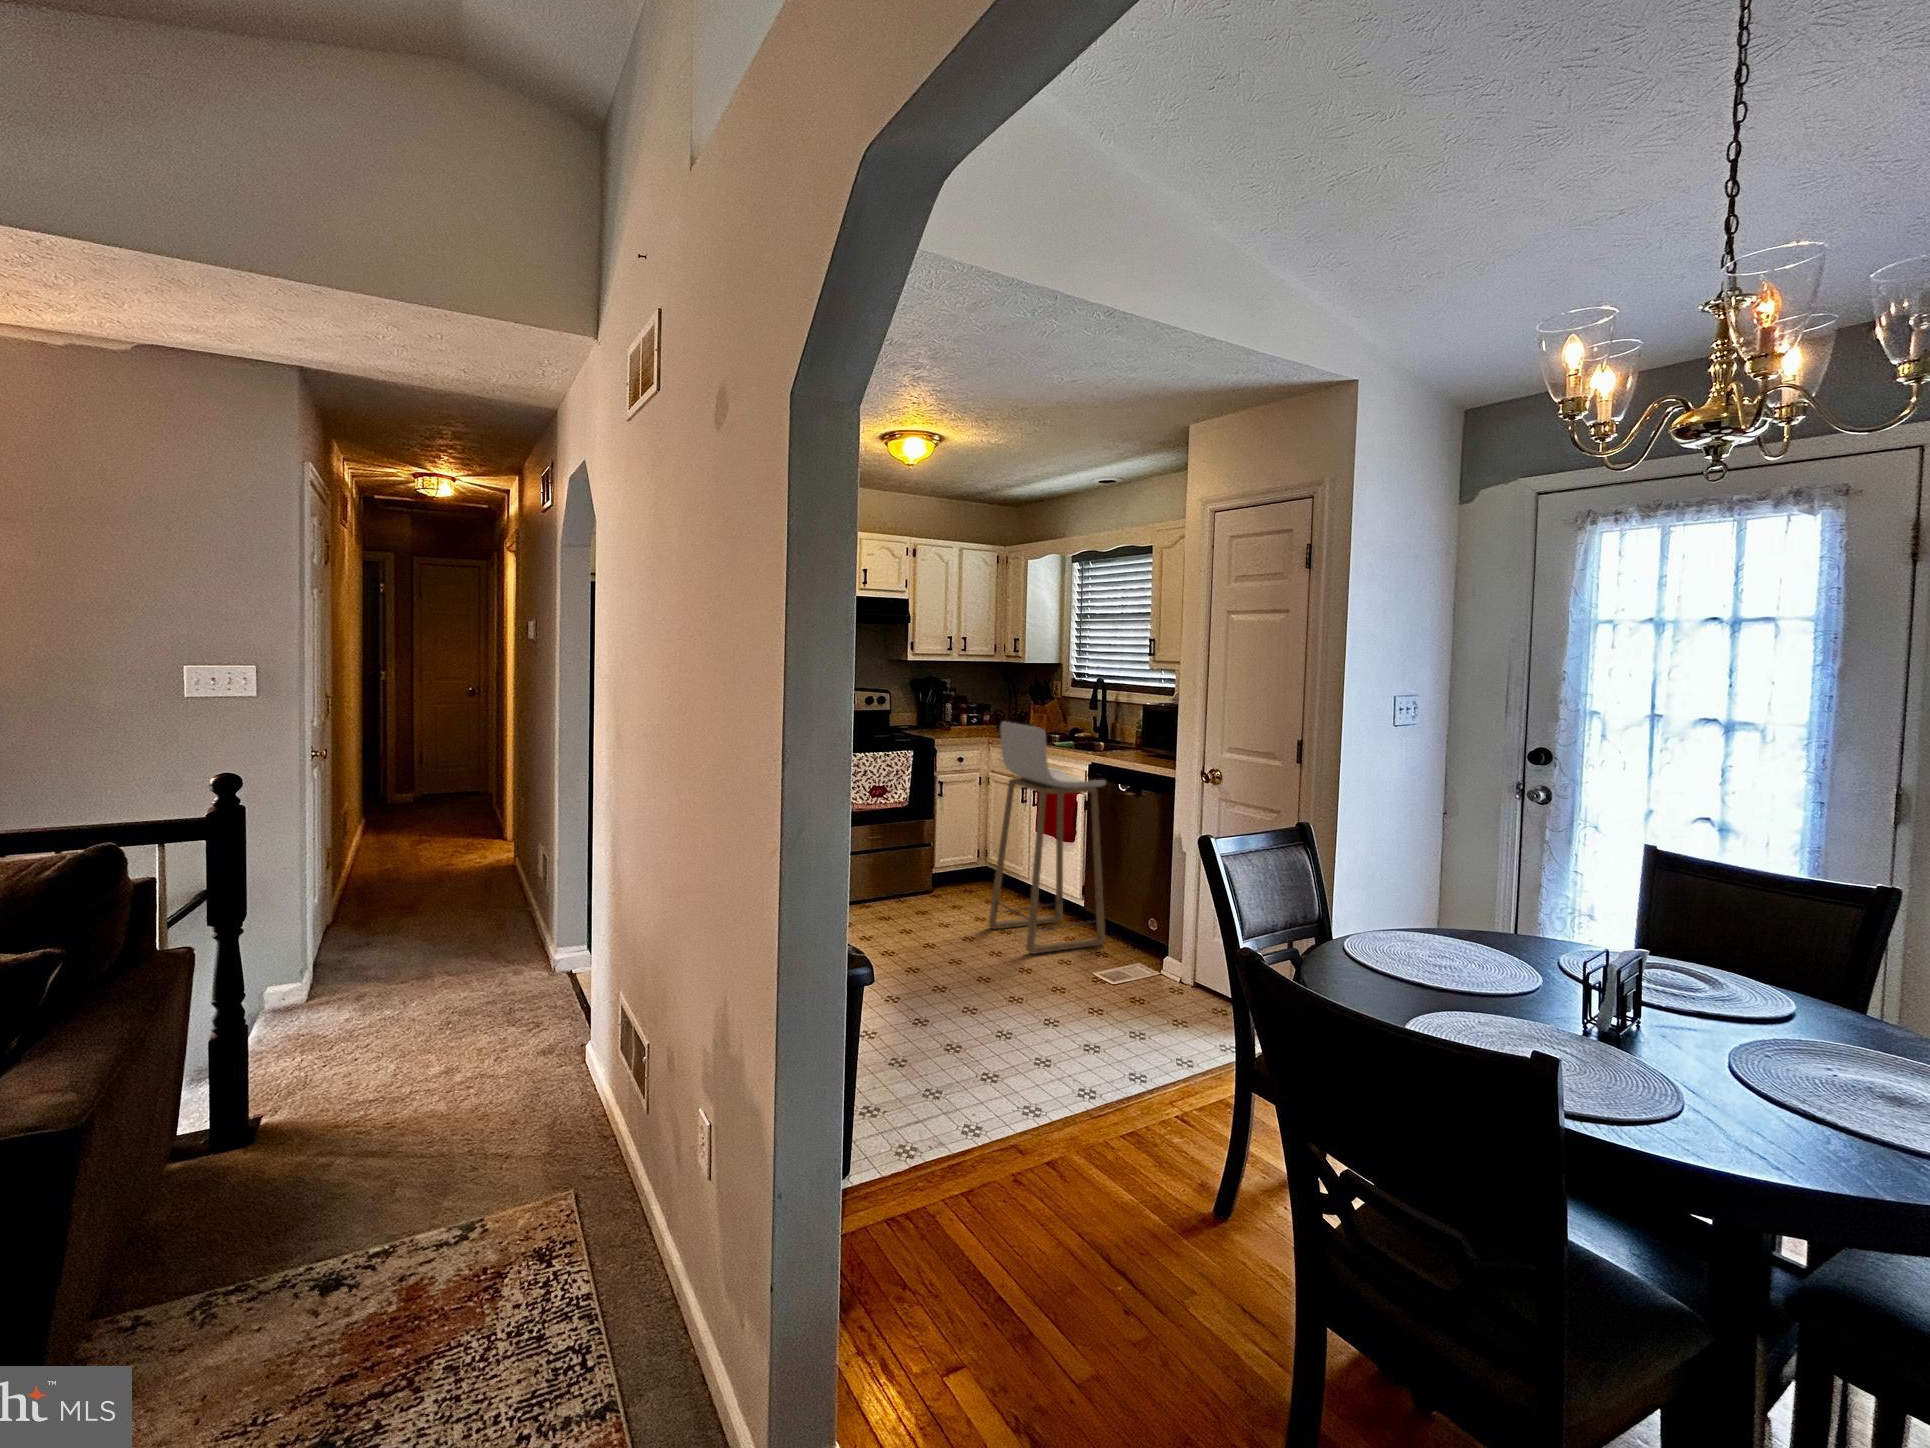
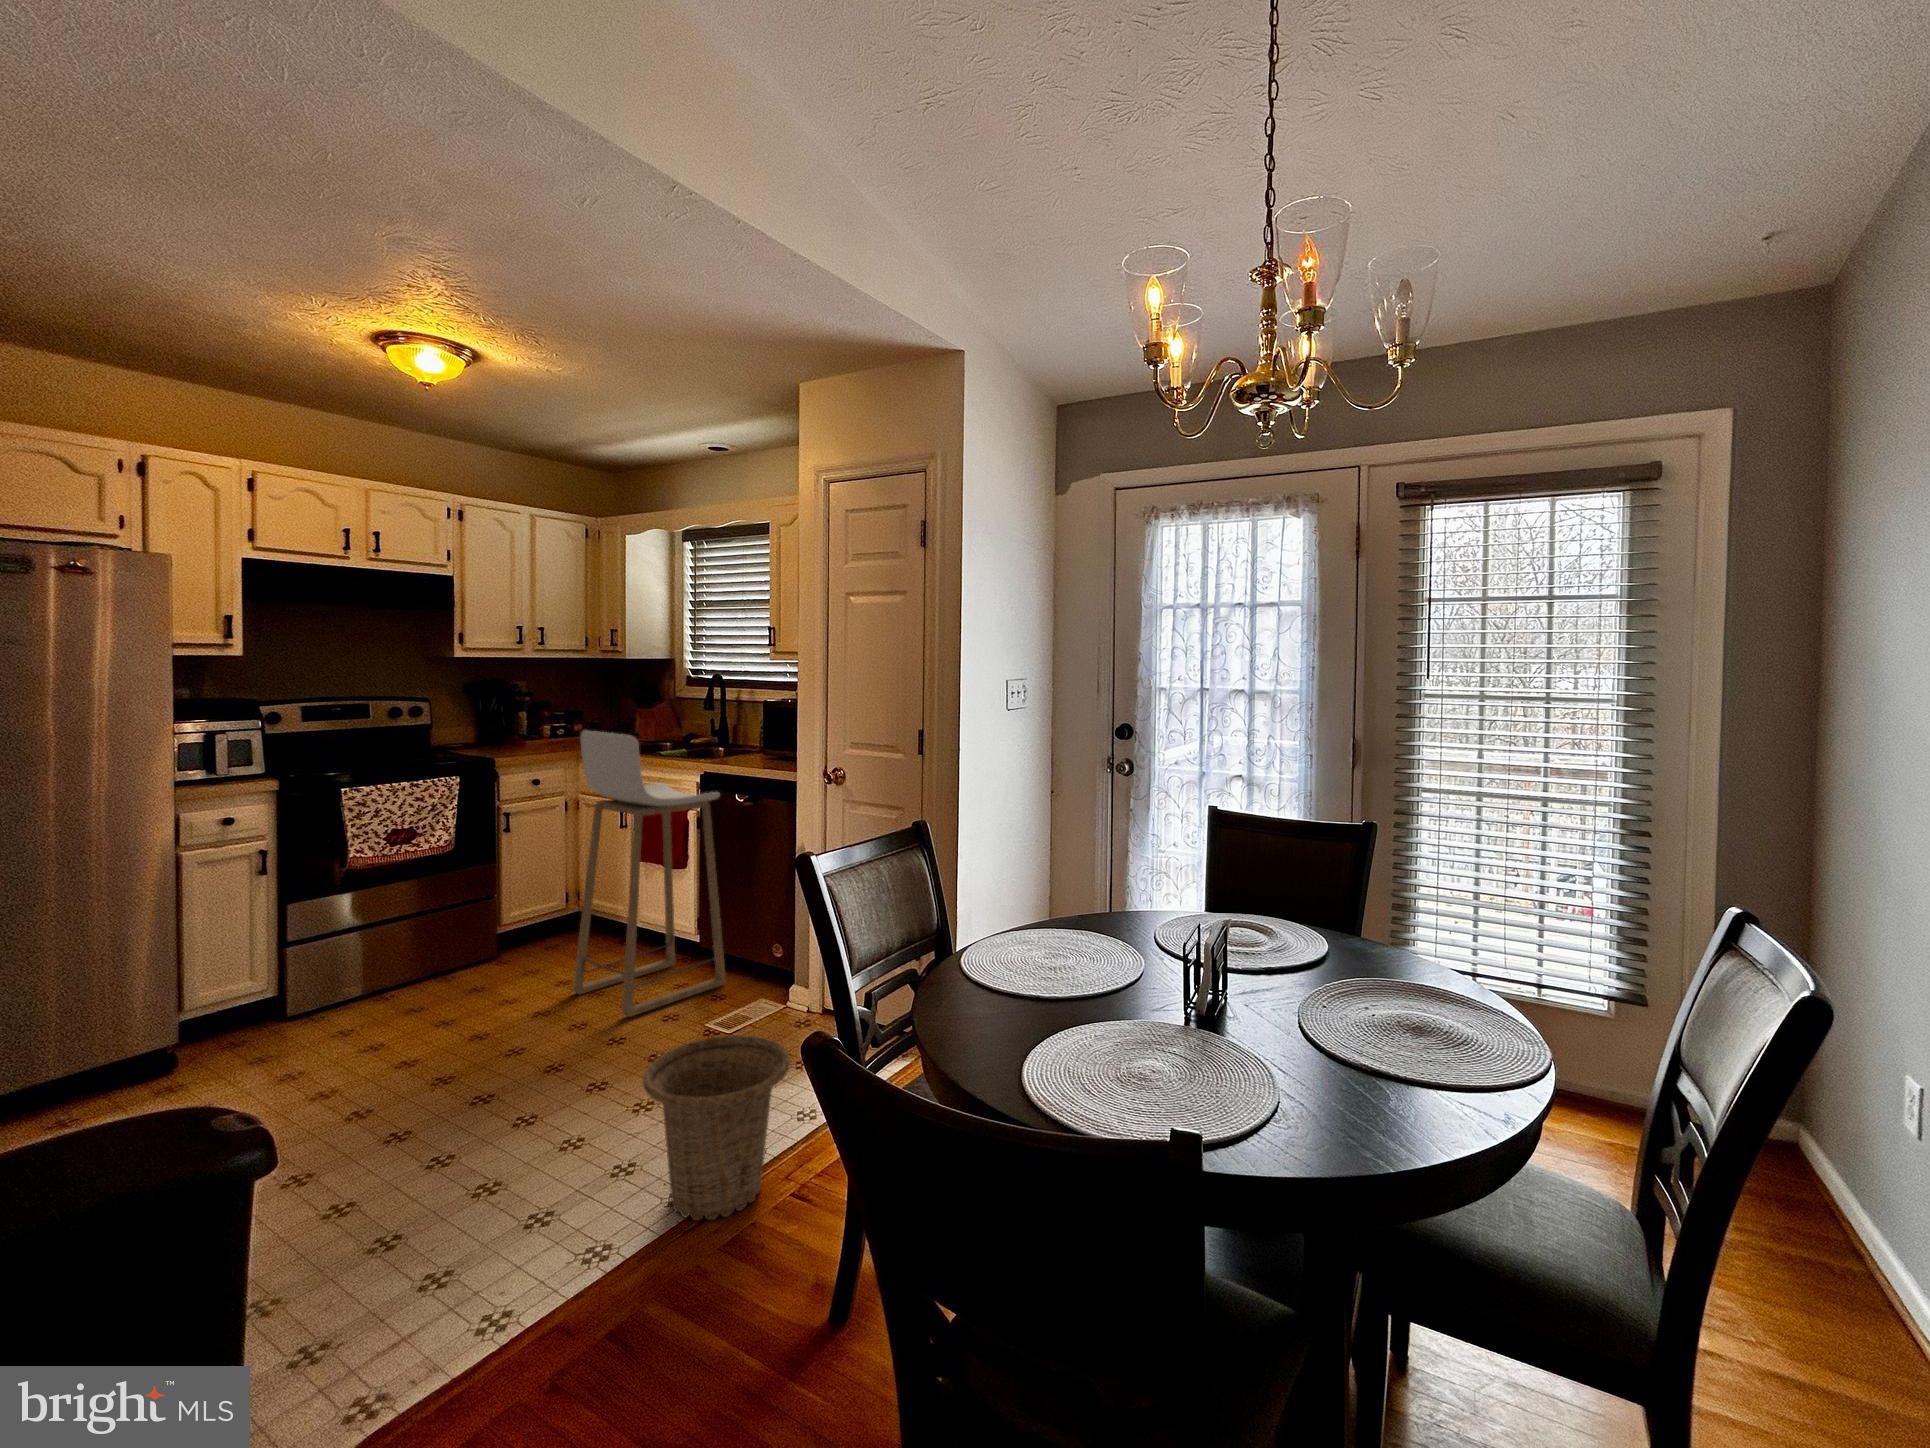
basket: none [1061,976,1176,1119] -> present [643,1035,790,1220]

